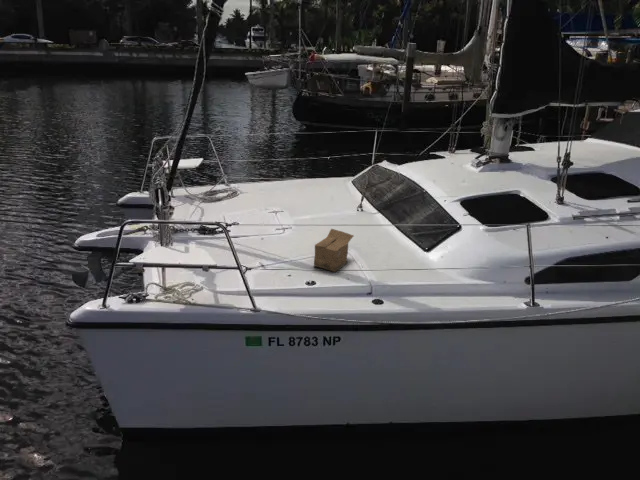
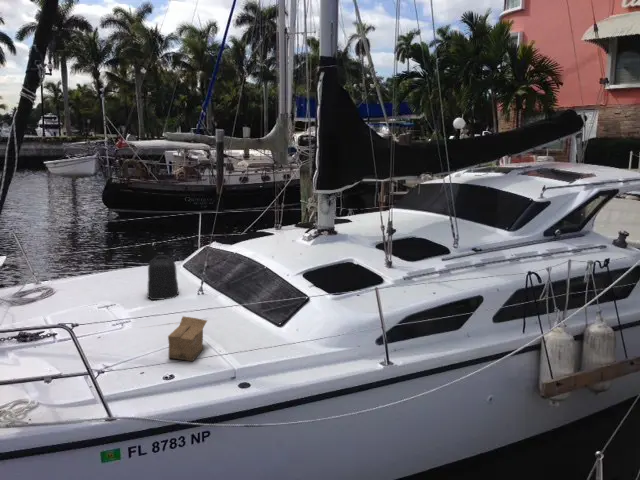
backpack: none [304,168,334,213] -> present [148,255,178,300]

